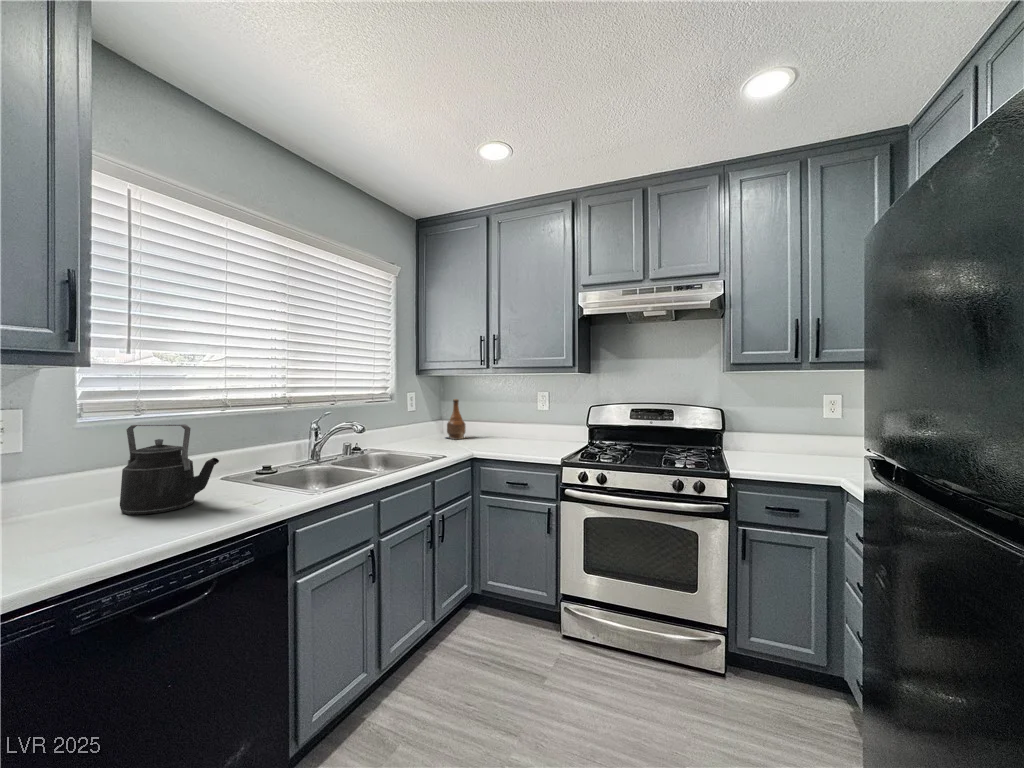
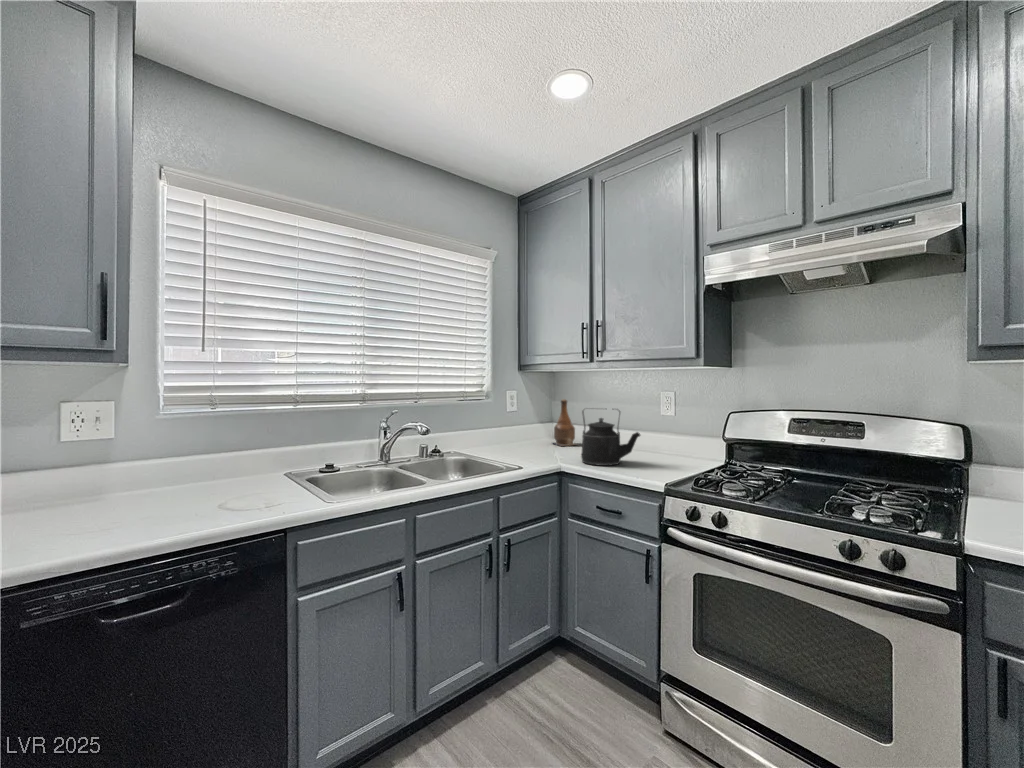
kettle: present [120,424,219,515] -> present [581,409,640,466]

